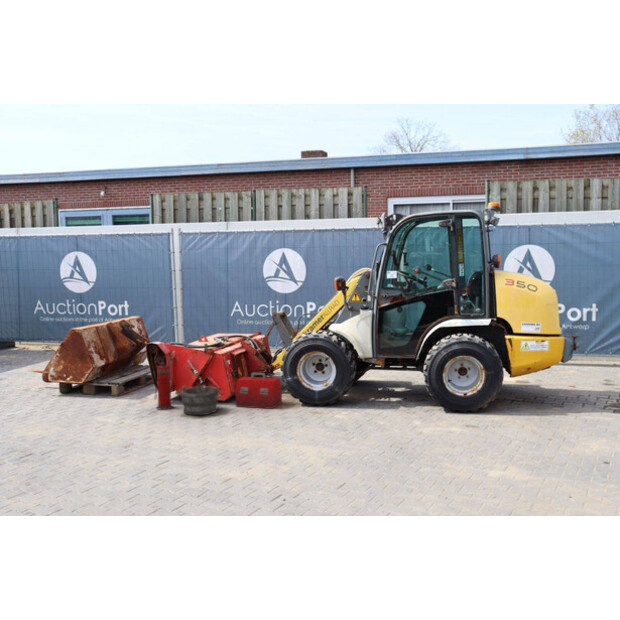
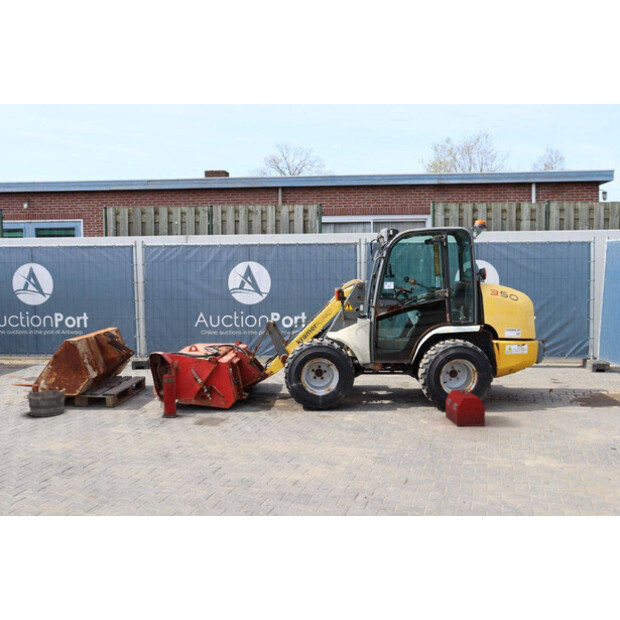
toolbox: present [235,373,282,409] -> present [446,387,485,426]
bucket: present [180,386,219,415] -> present [24,391,65,417]

